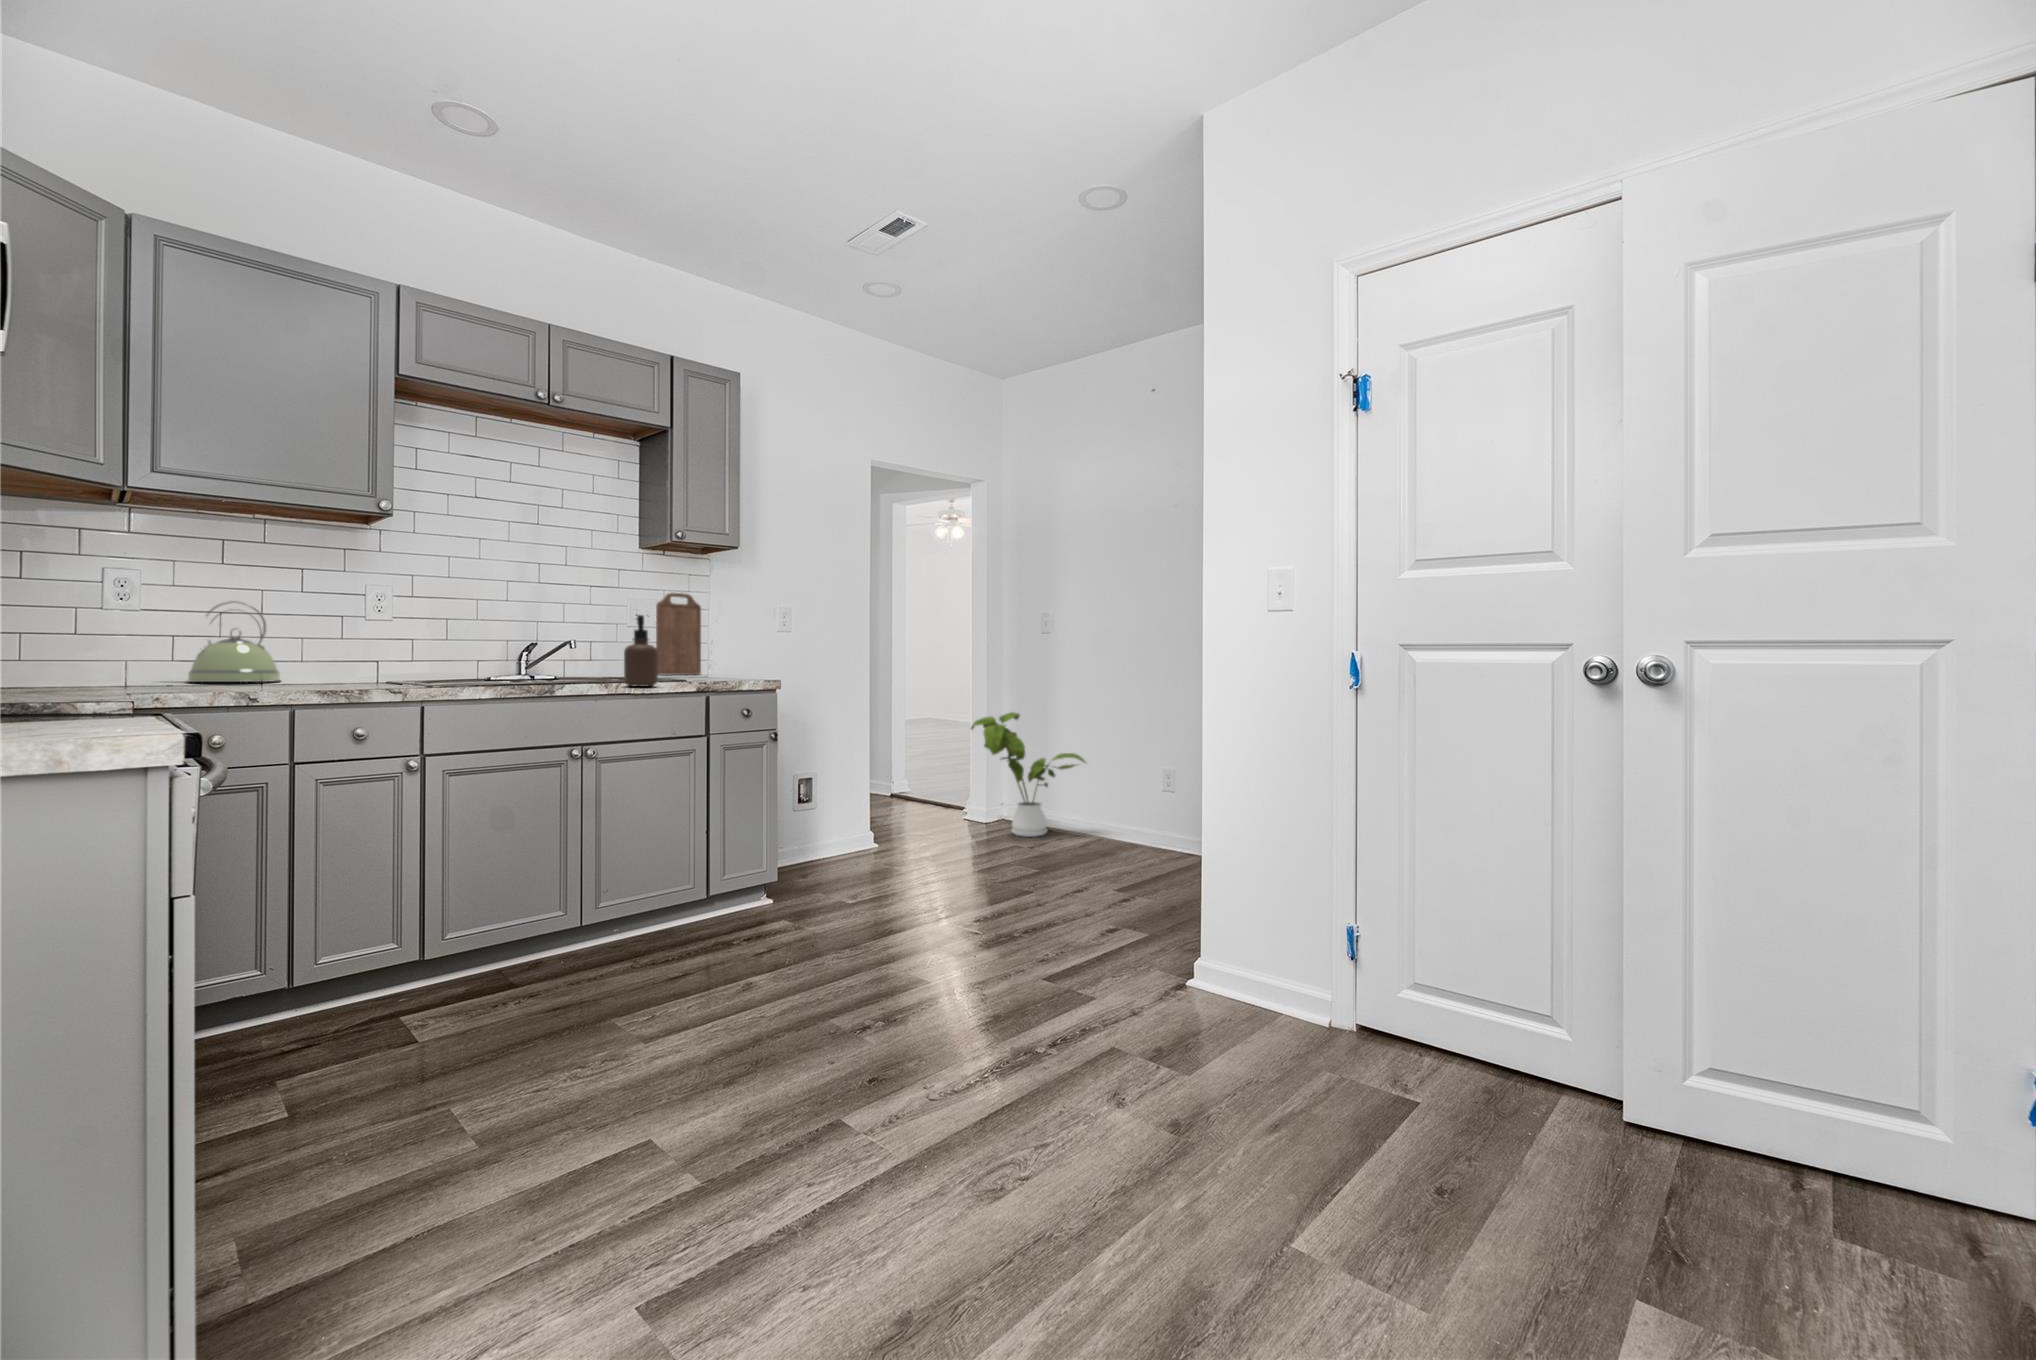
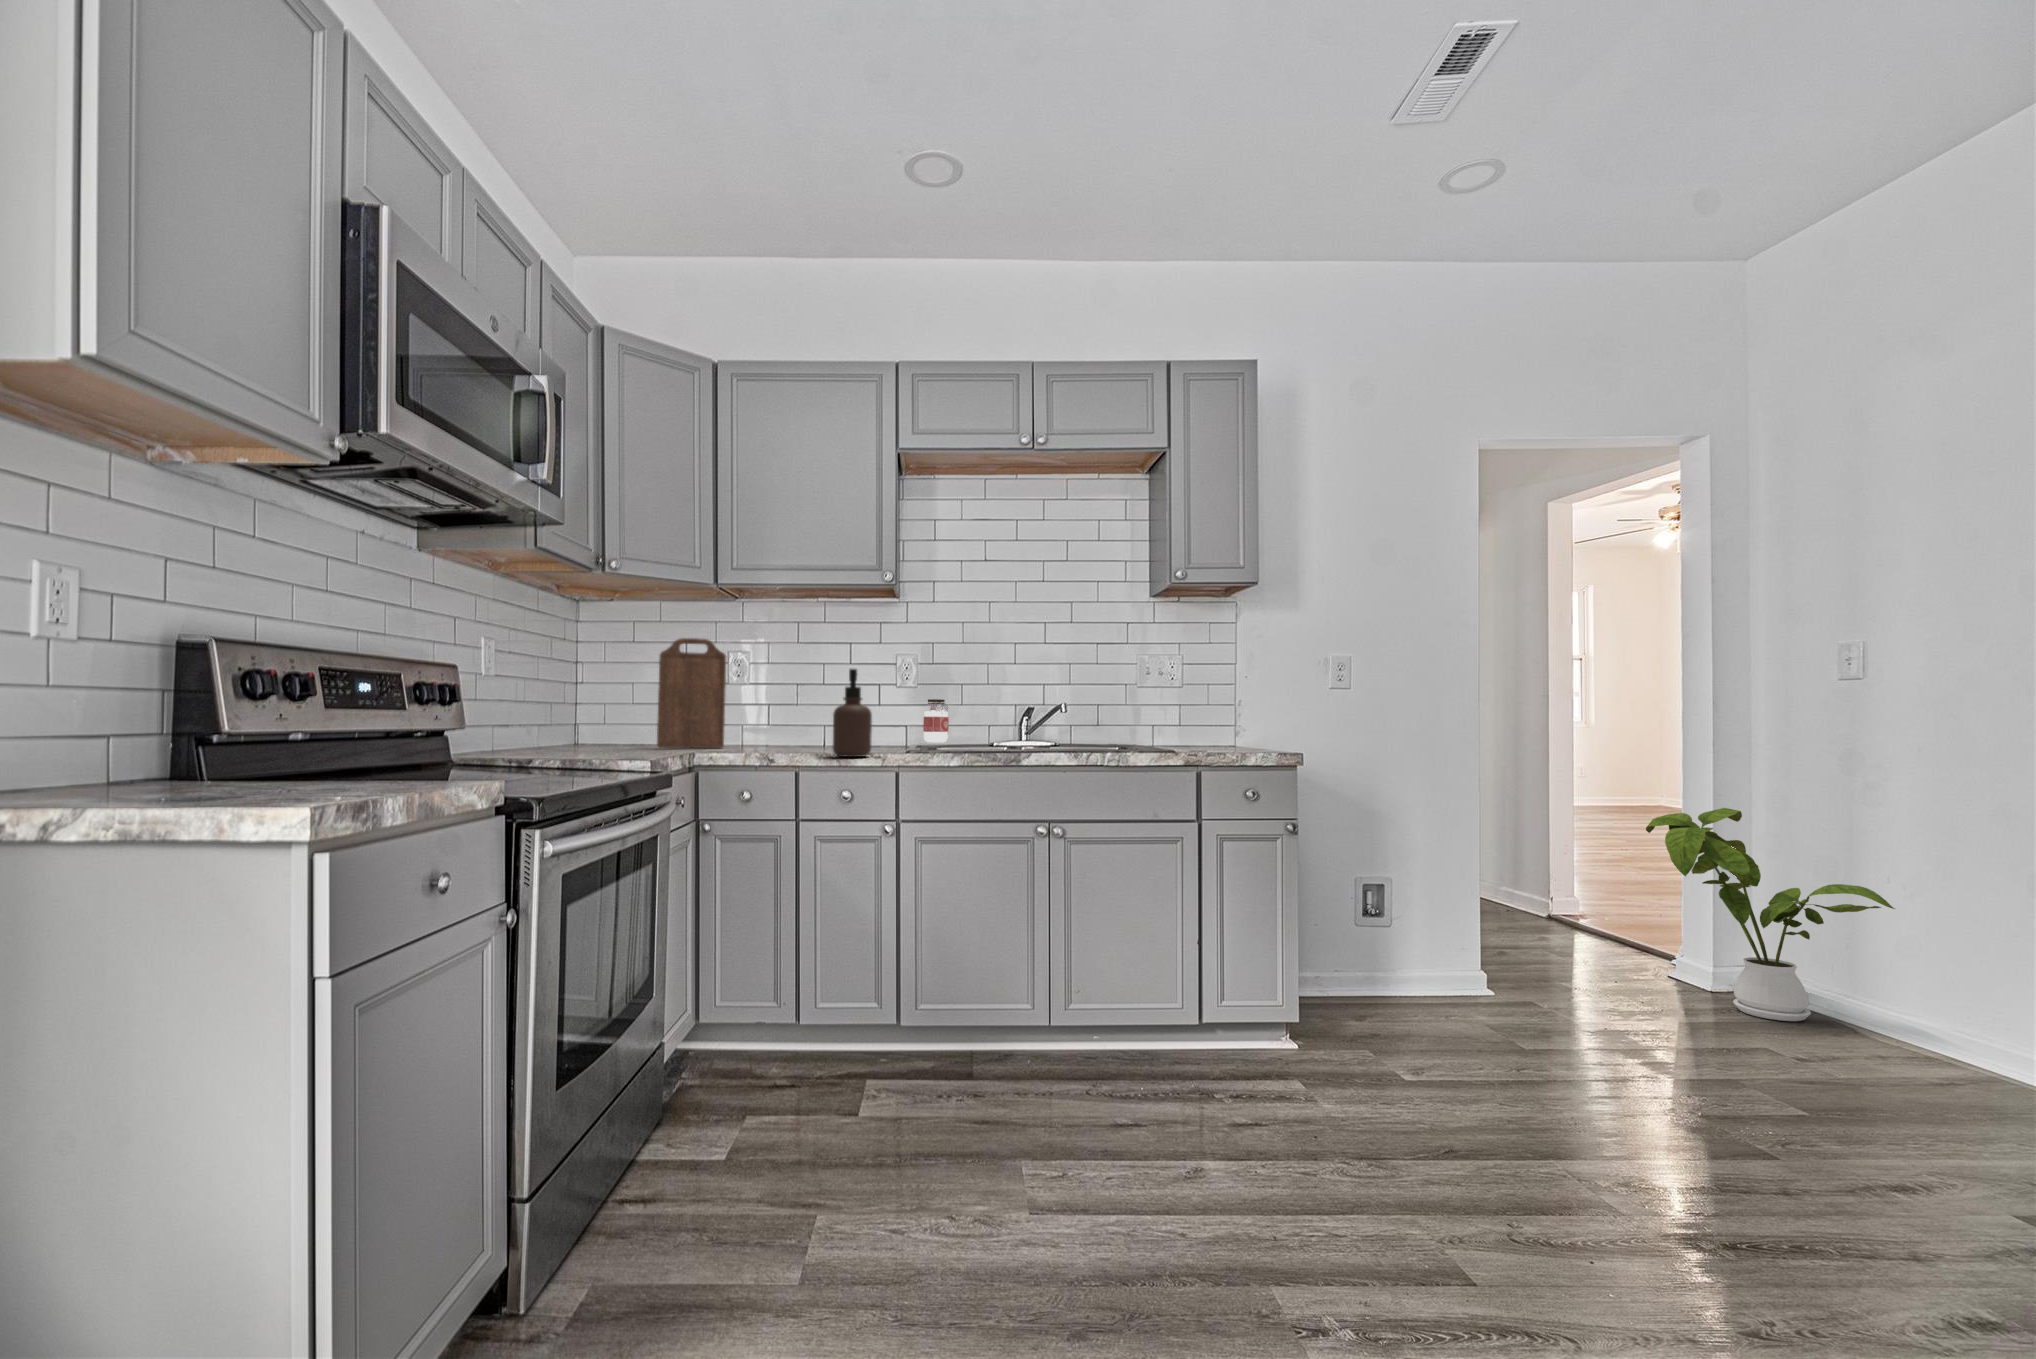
cutting board: present [656,593,701,675] -> present [657,638,726,748]
kettle: present [188,602,280,682] -> none [757,671,824,744]
soap dispenser: present [624,615,658,686] -> present [833,669,872,757]
jar: none [408,636,438,679] -> present [923,699,949,742]

